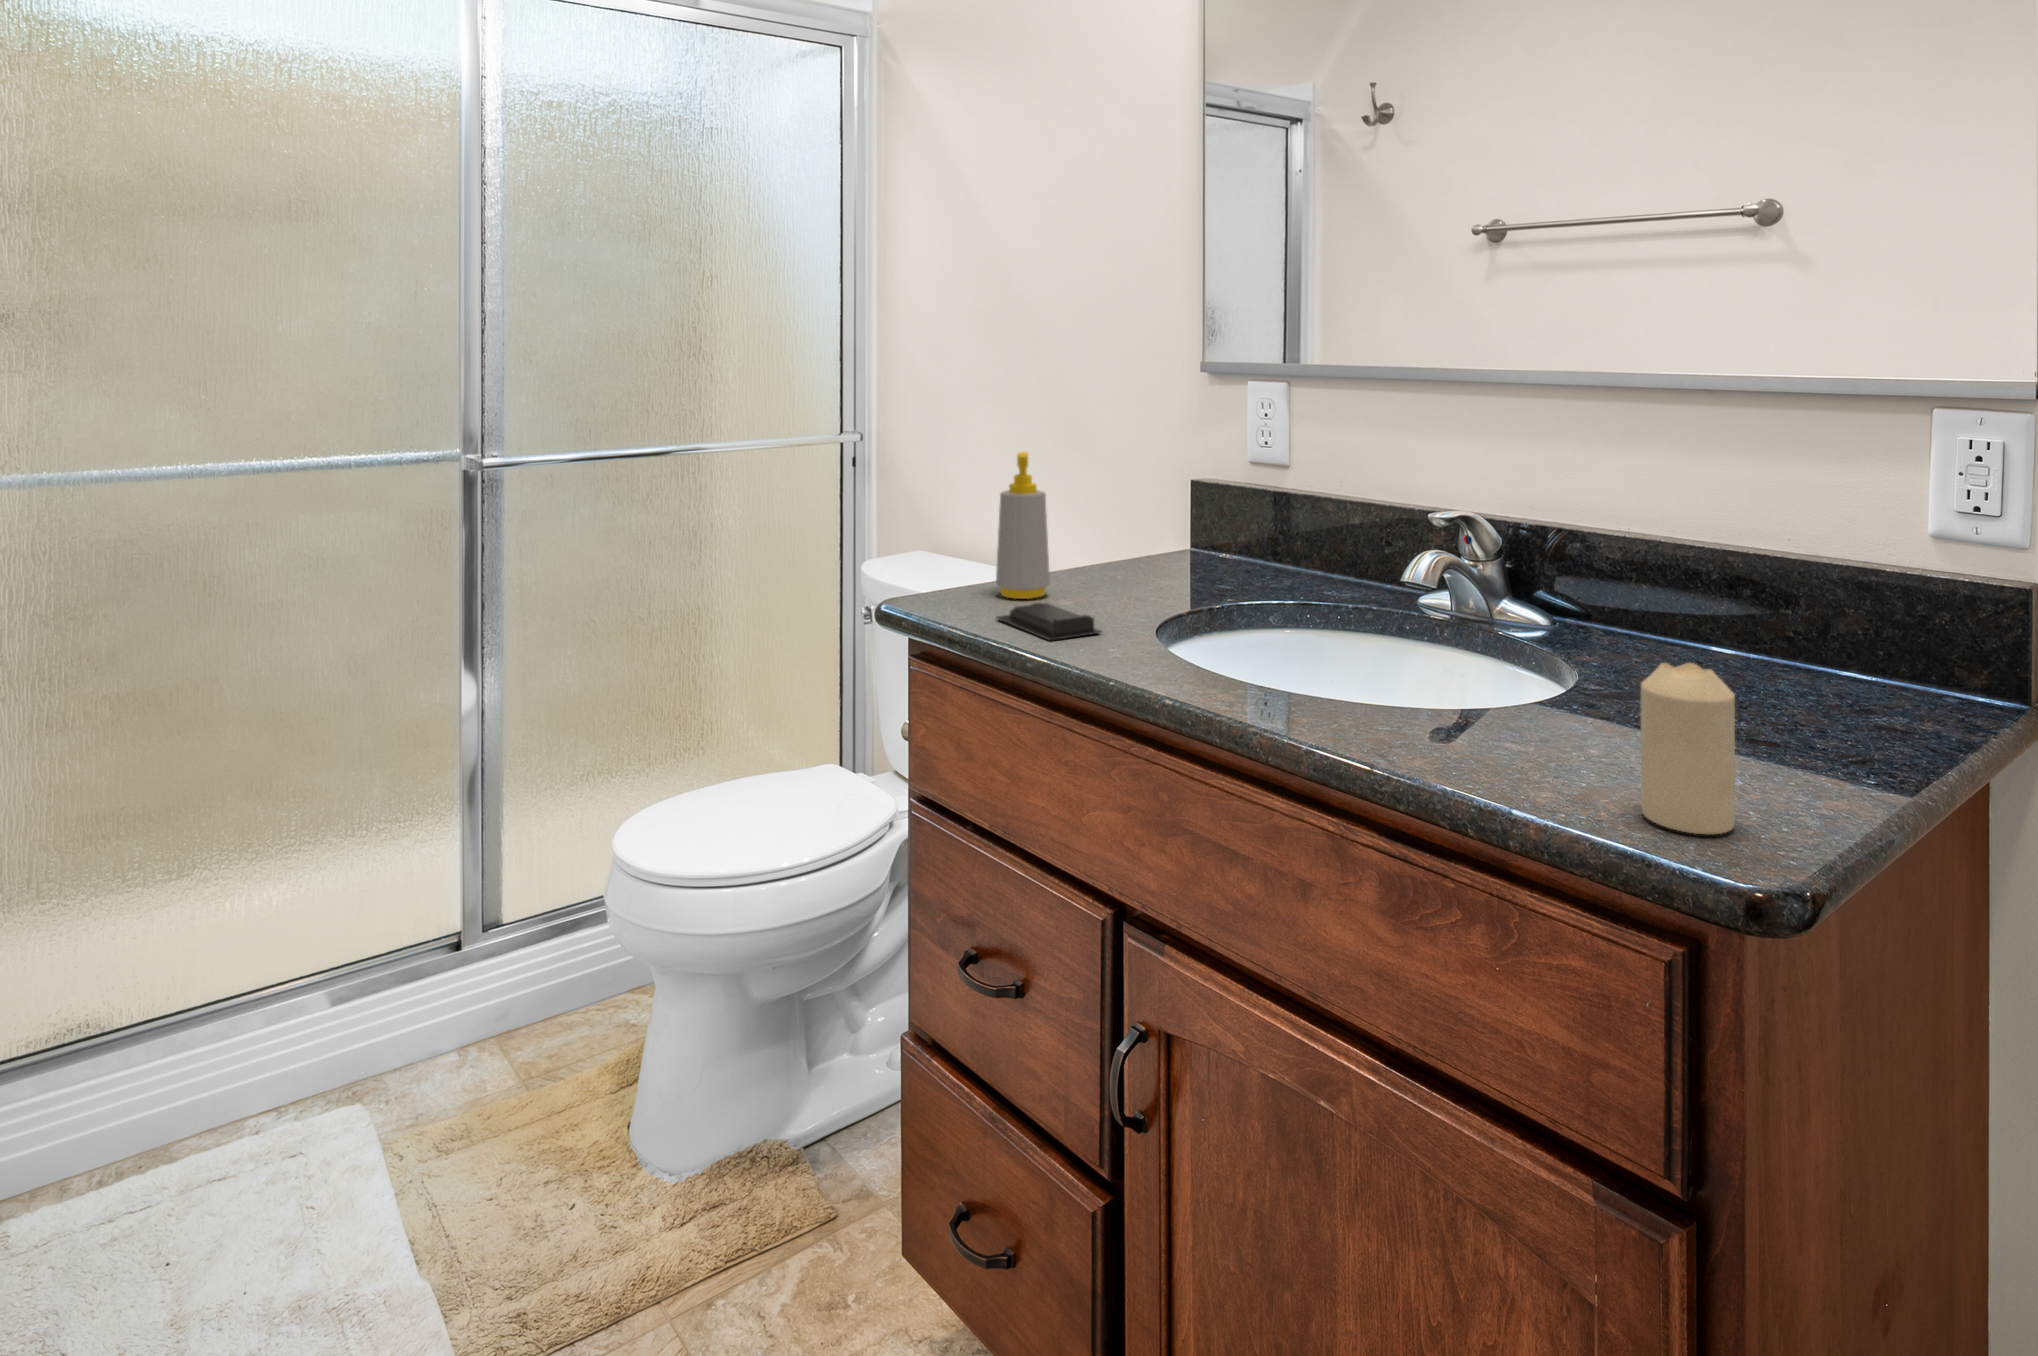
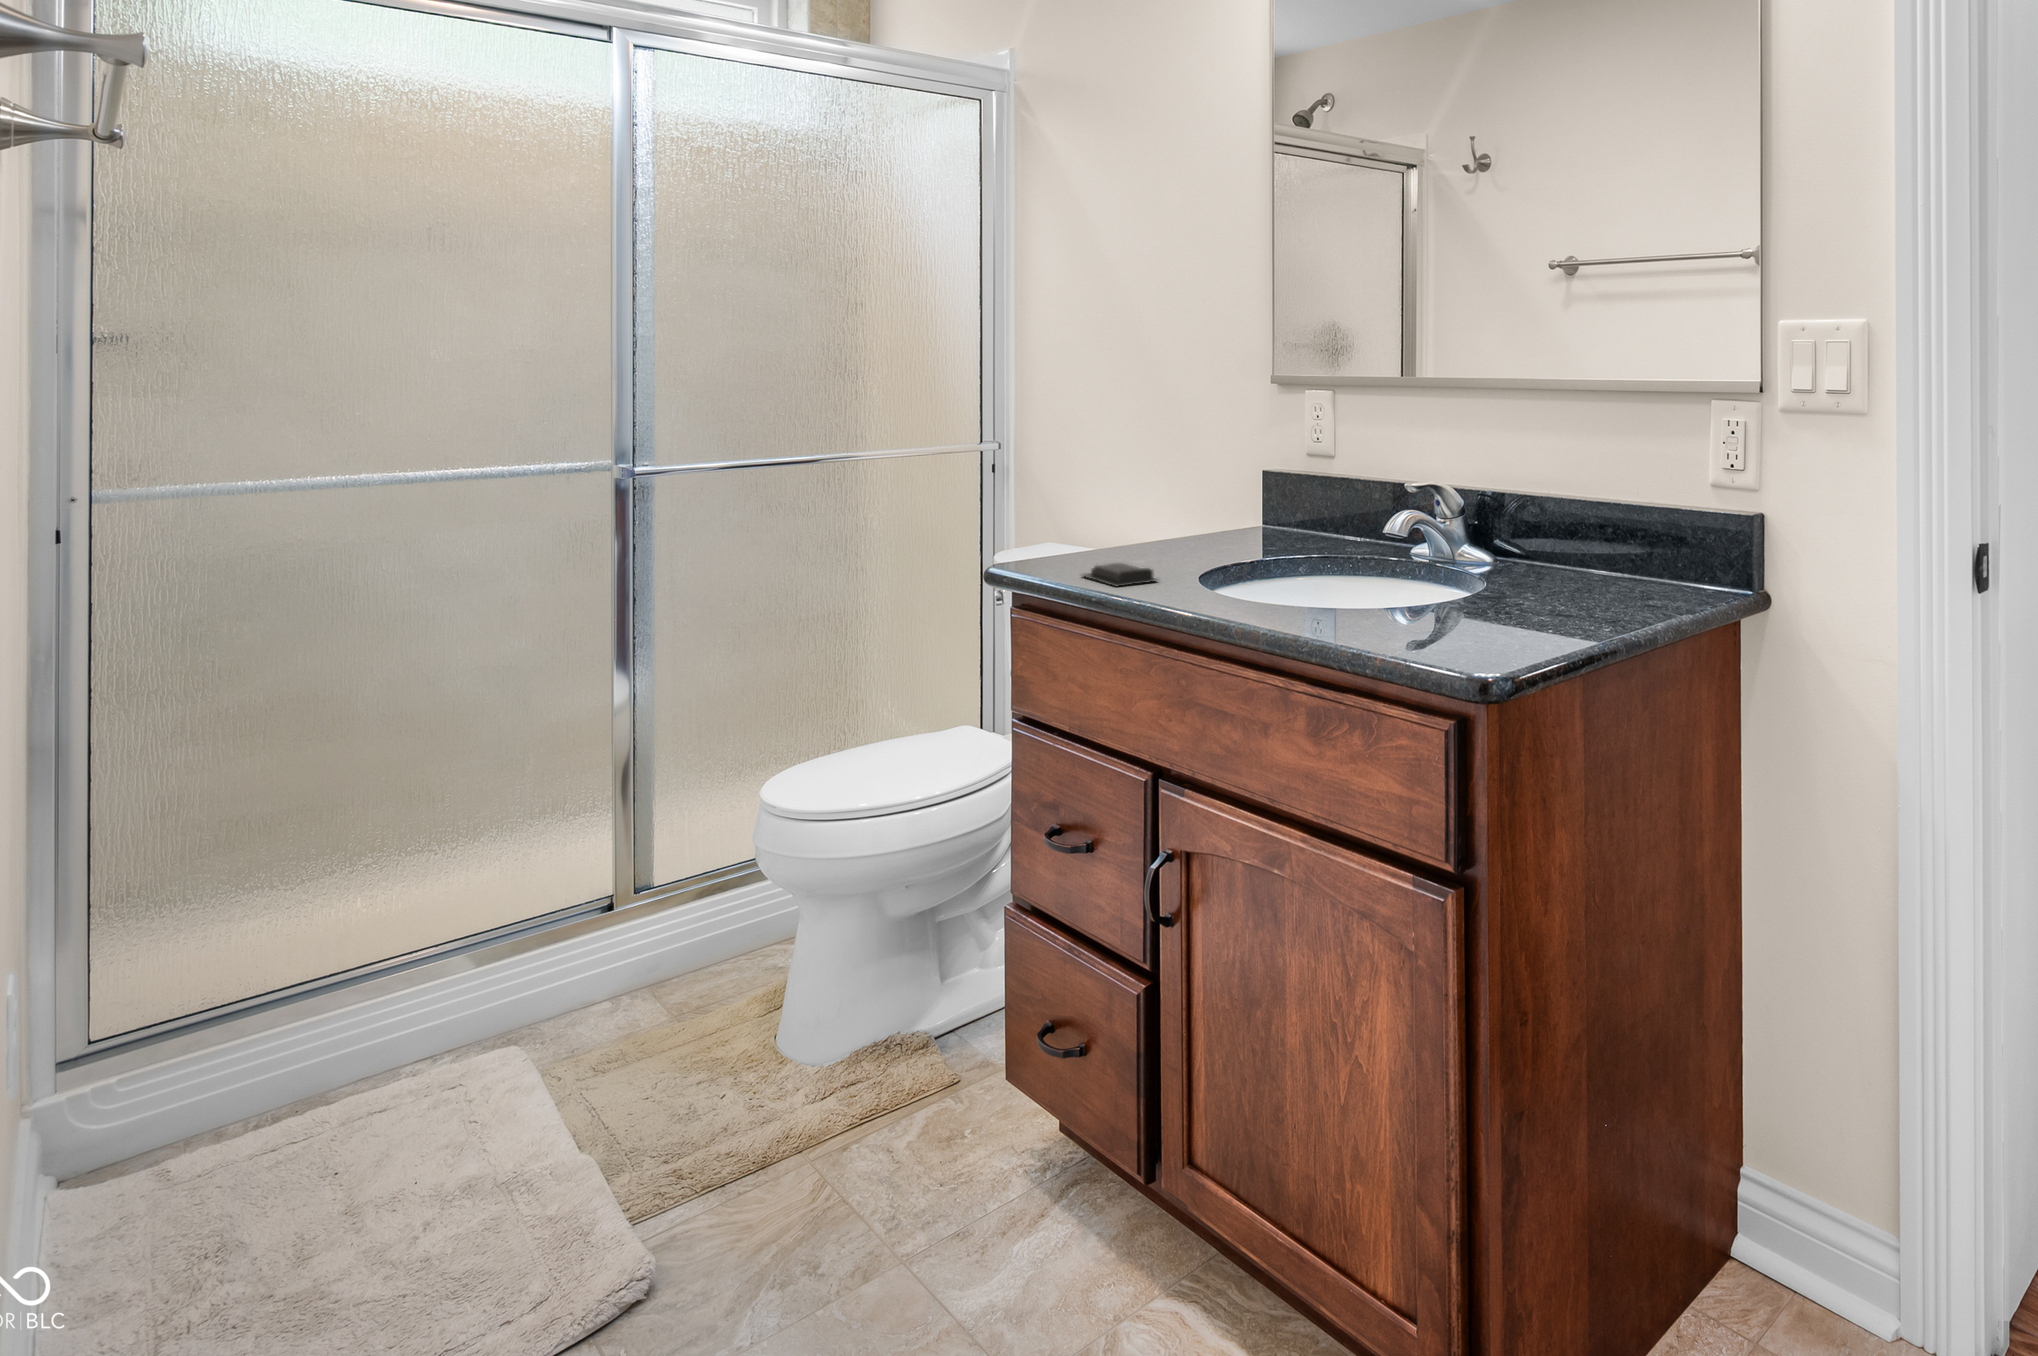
soap bottle: present [996,452,1050,599] -> none [1088,448,1133,564]
candle: present [1641,663,1735,834] -> none [1442,556,1493,655]

